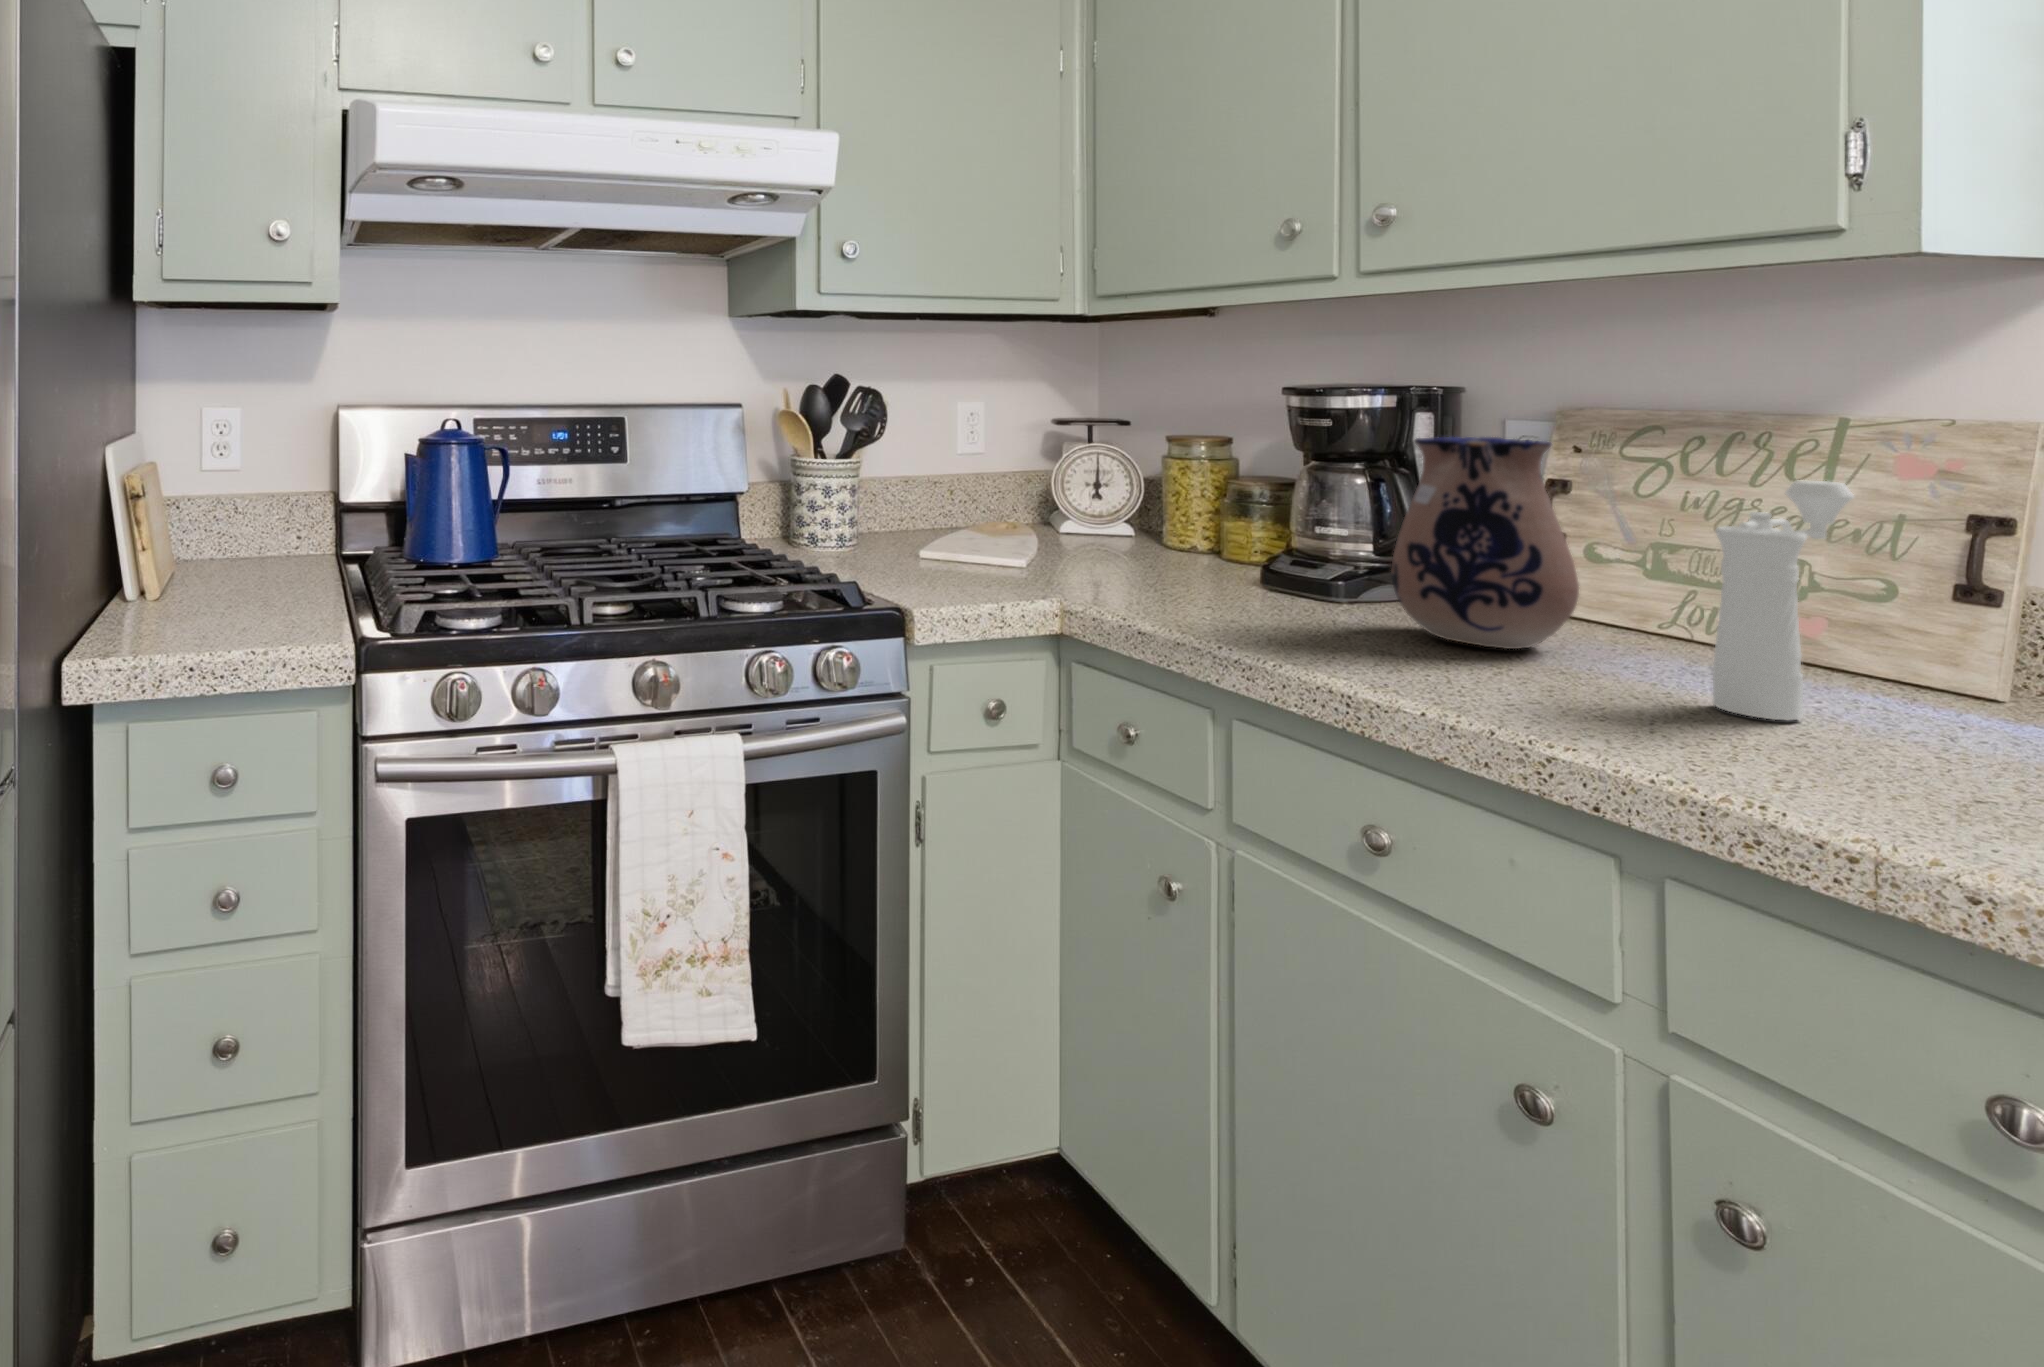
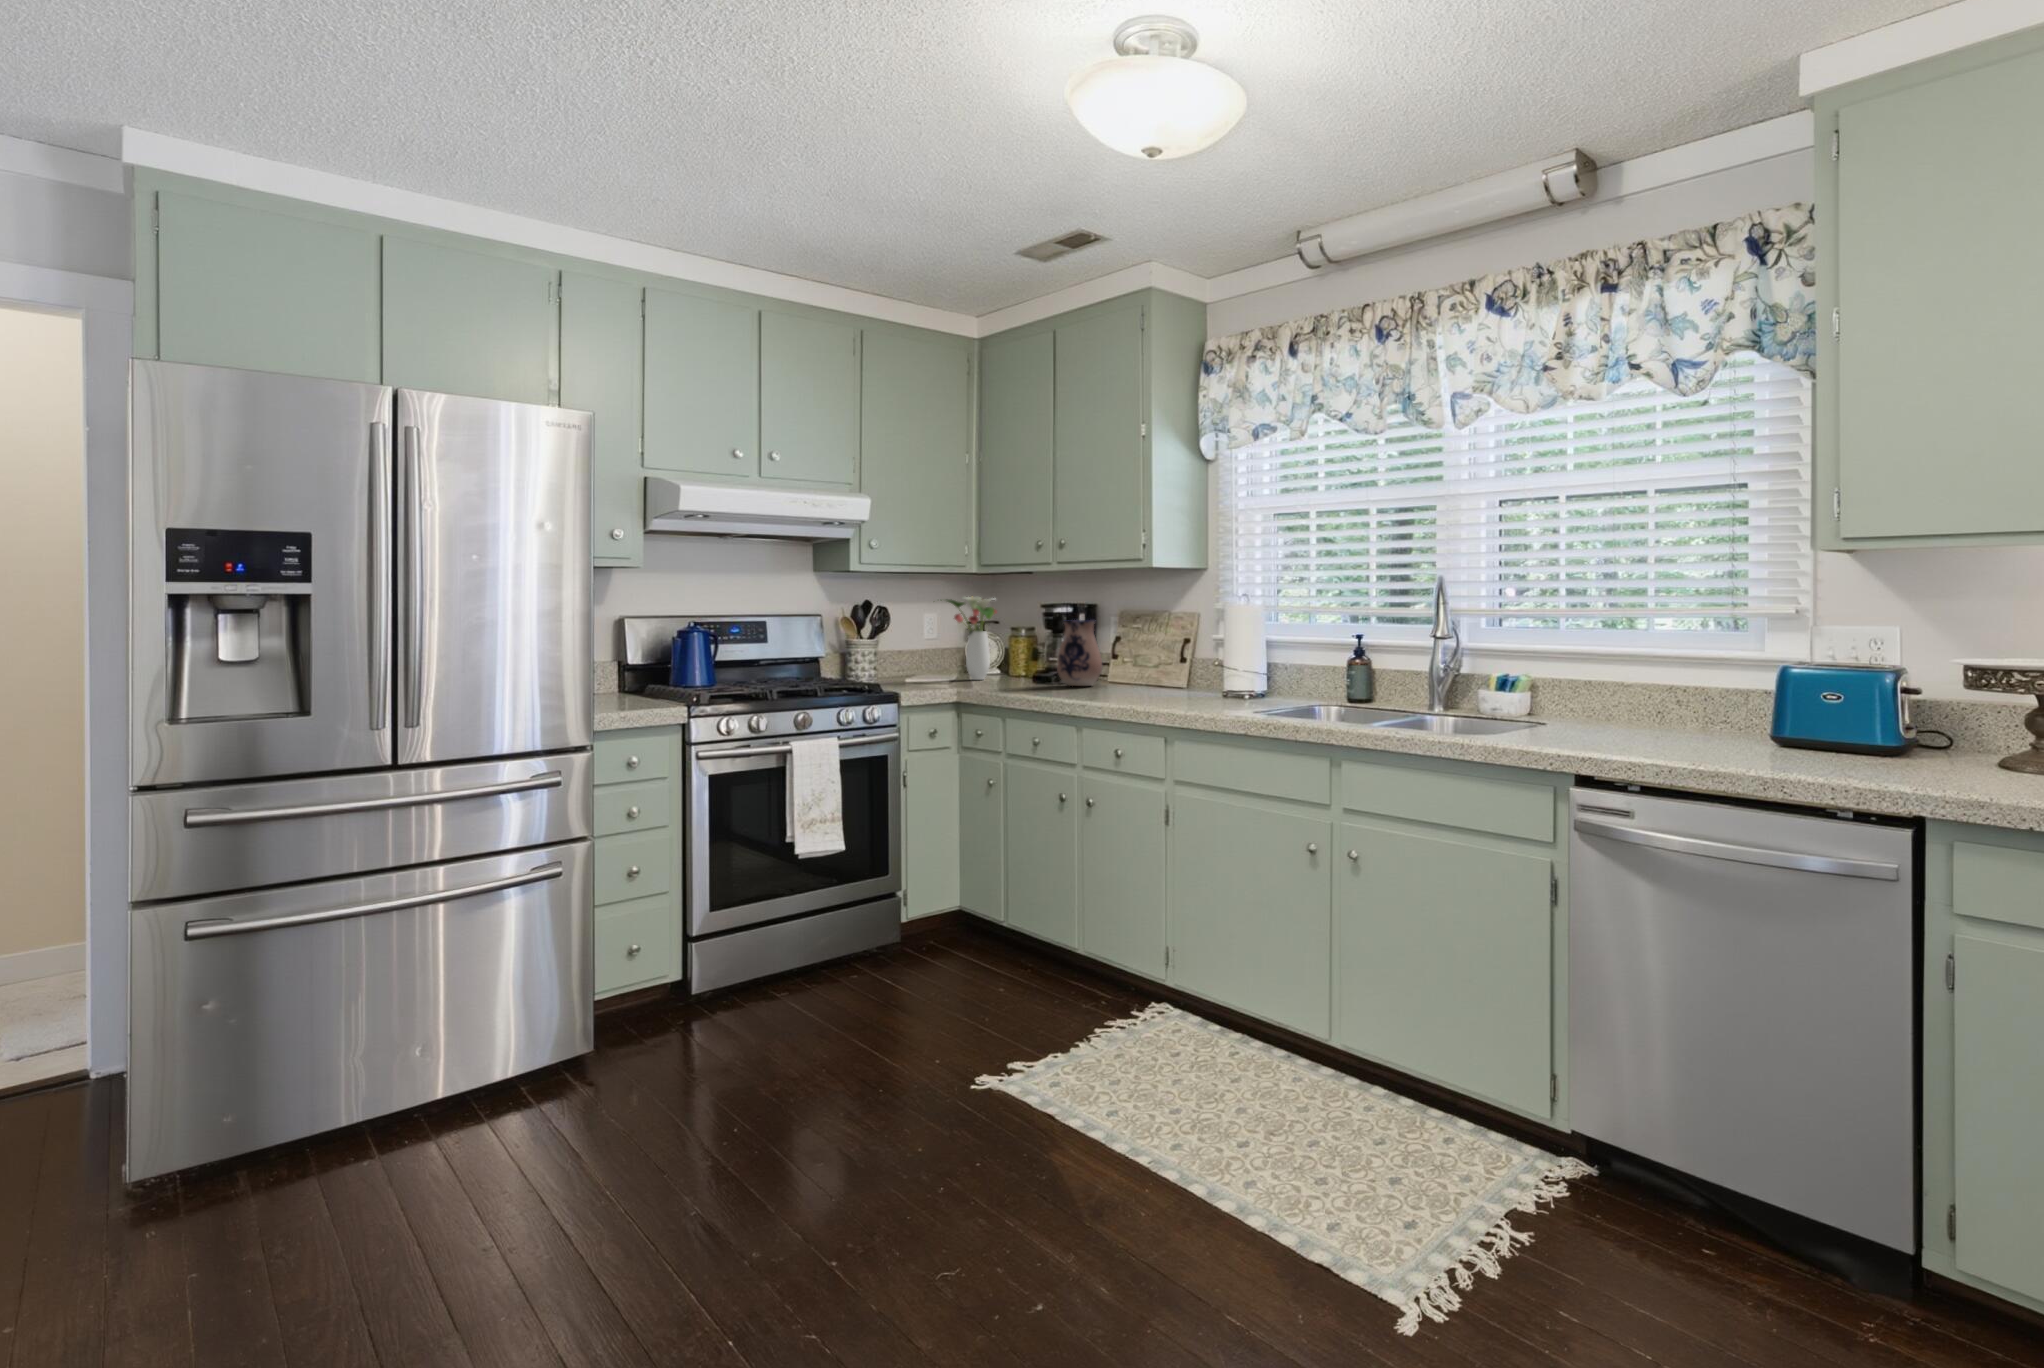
flower arrangement: none [983,363,1155,567] -> present [946,596,997,680]
pepper mill: present [1713,480,1854,721] -> none [1114,628,1148,691]

